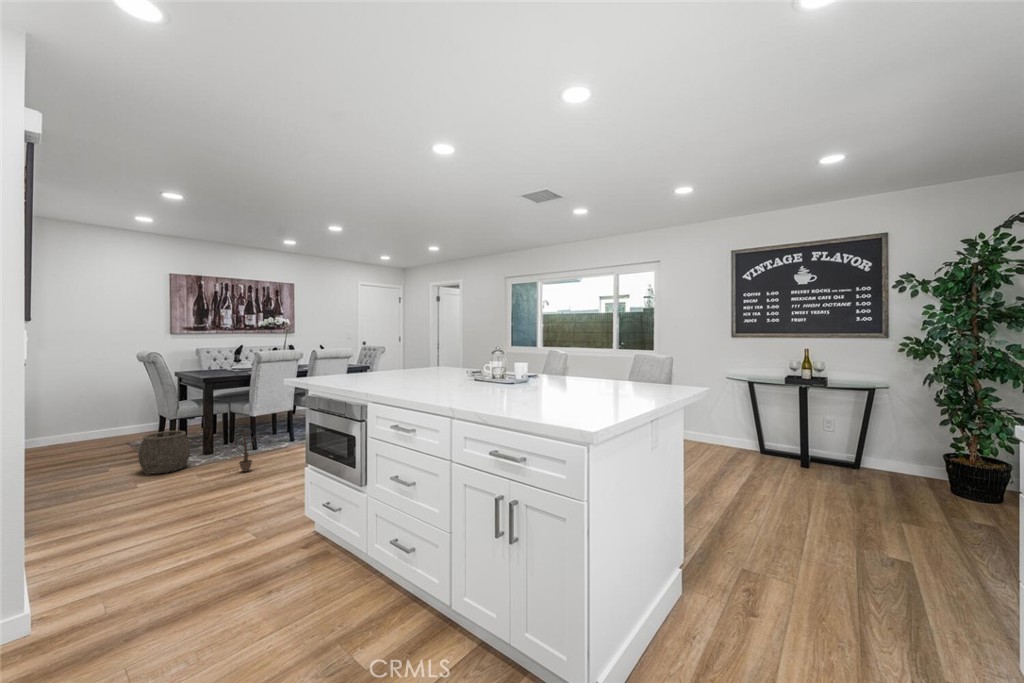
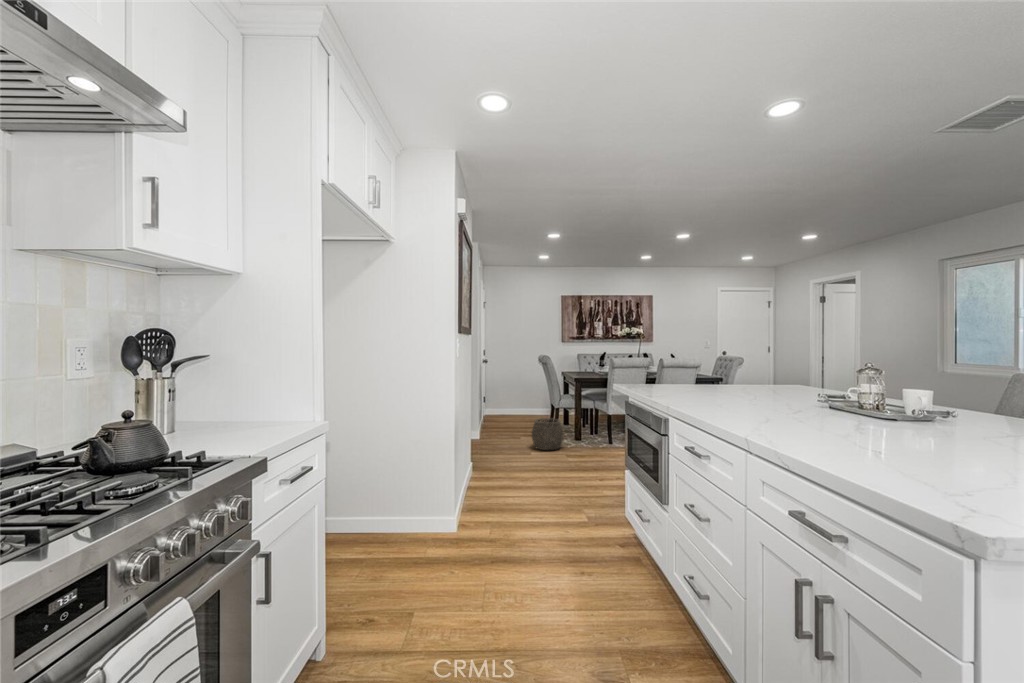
decorative plant: present [231,430,260,472] -> none [582,426,609,462]

